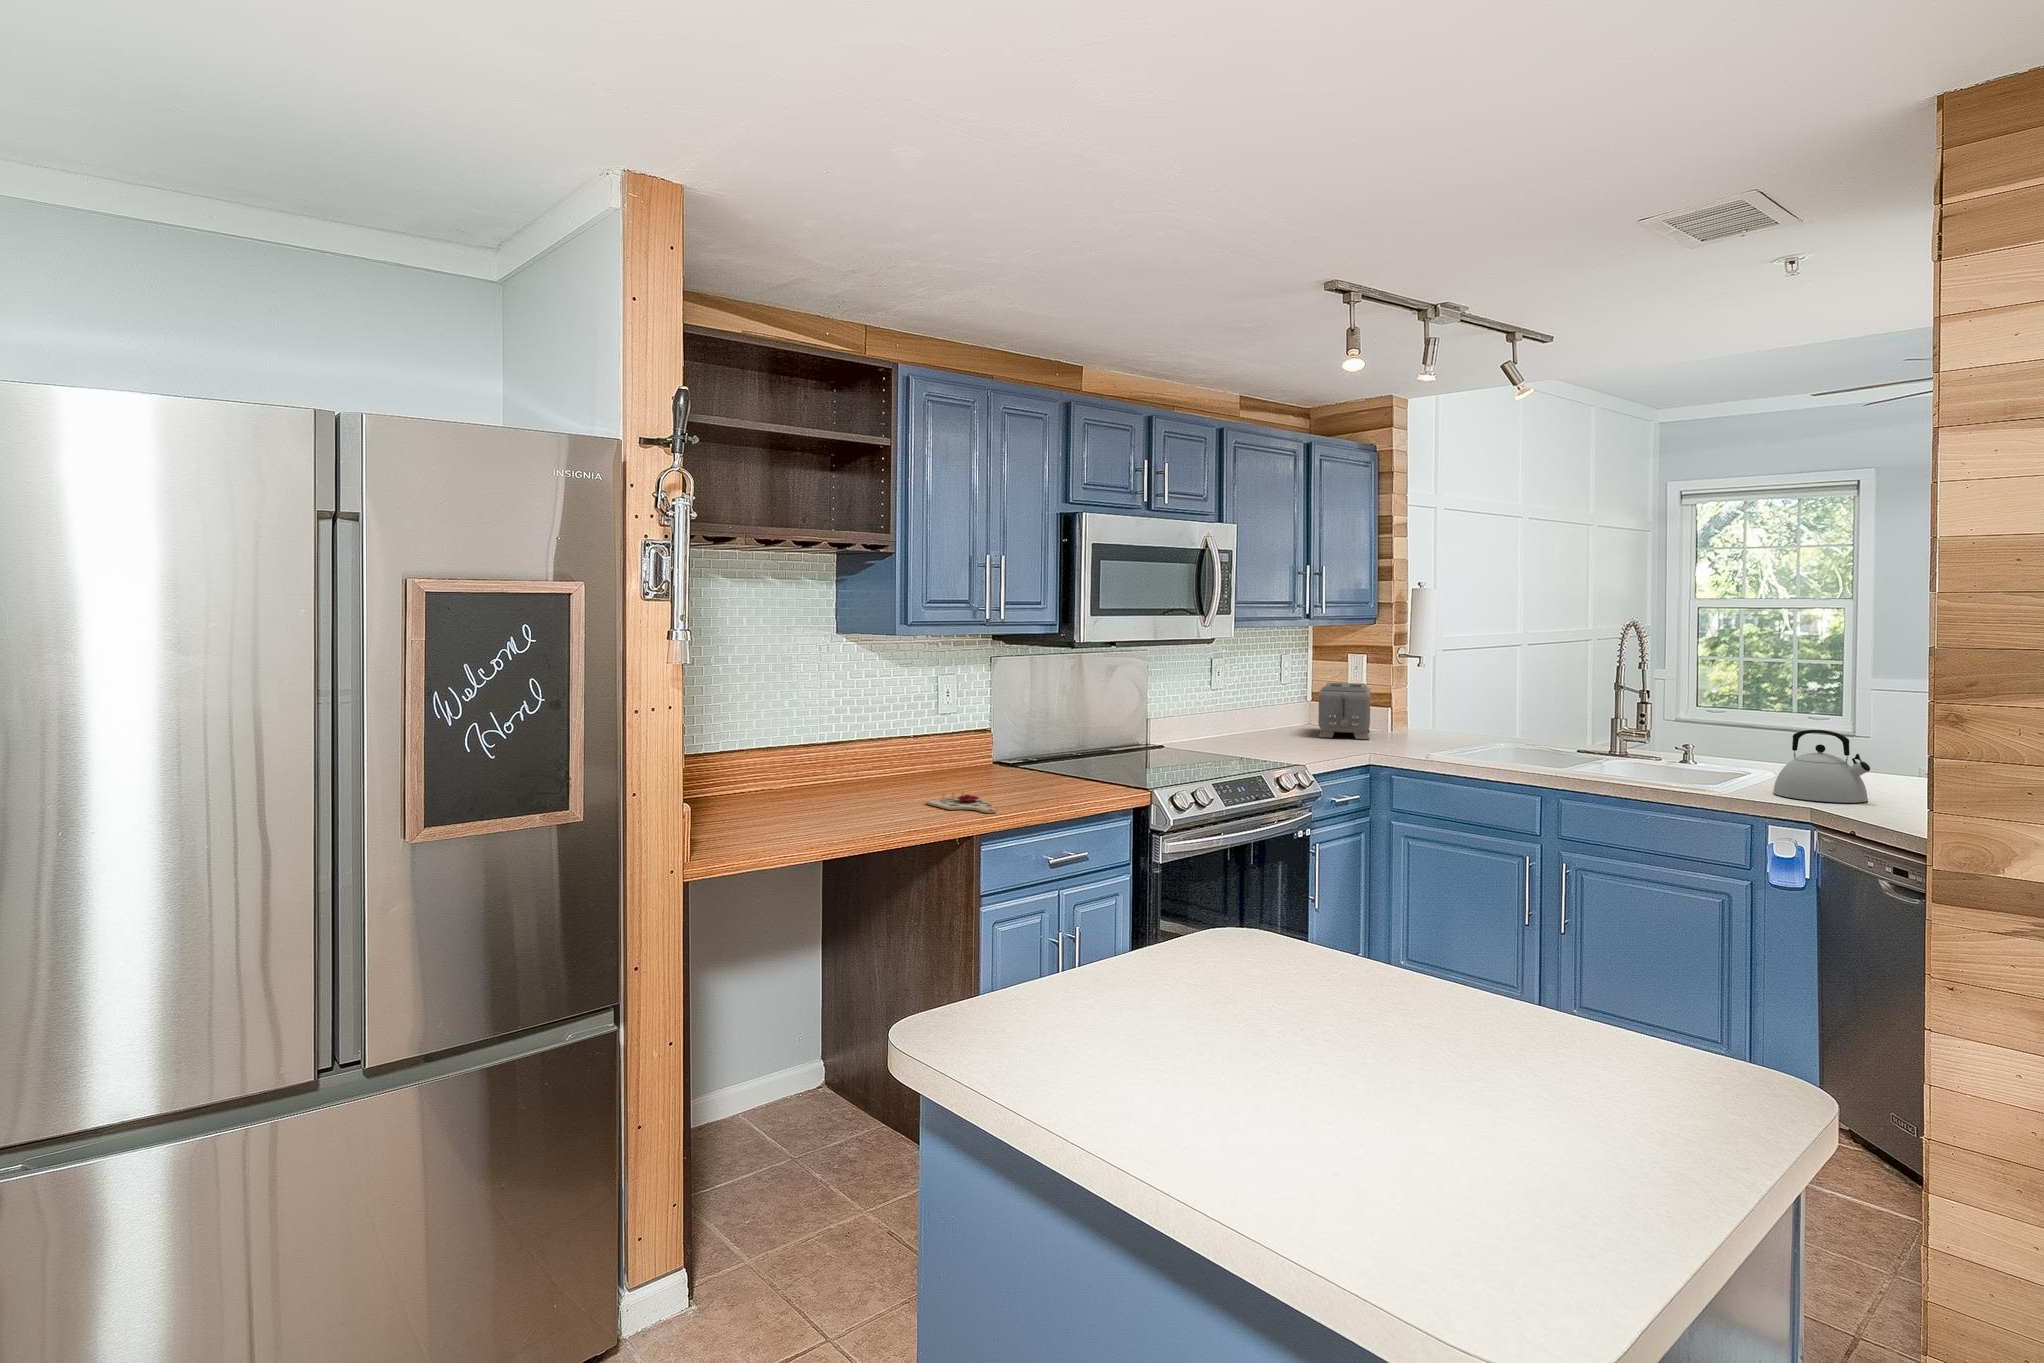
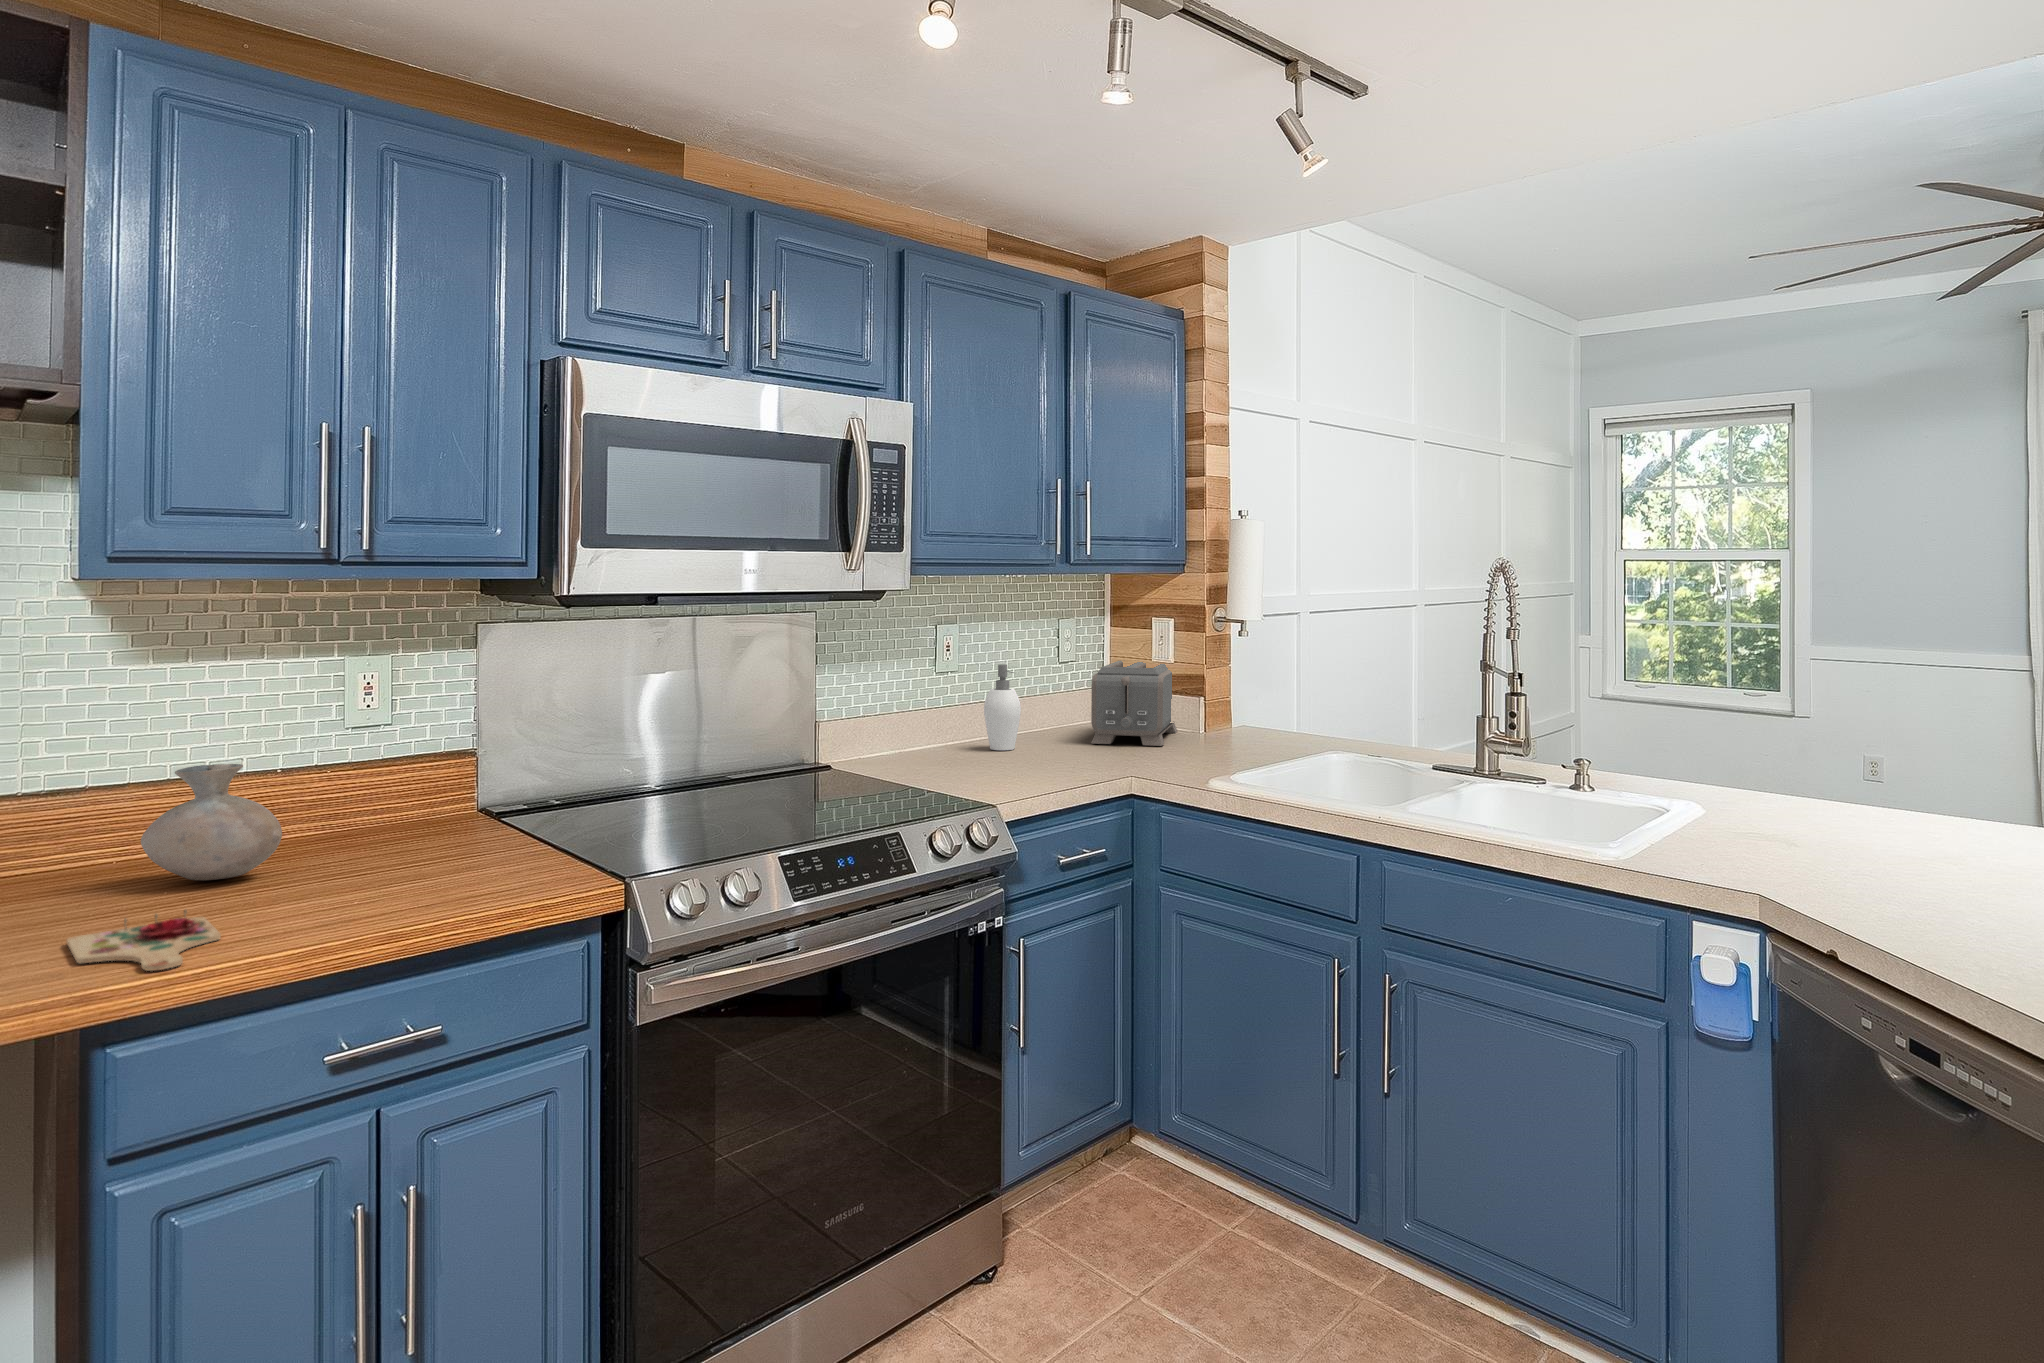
soap dispenser: none [1249,684,1274,740] -> present [984,664,1021,750]
vase: none [897,727,963,785] -> present [141,764,282,880]
kettle: present [1773,730,1870,803] -> none [1706,740,1852,864]

